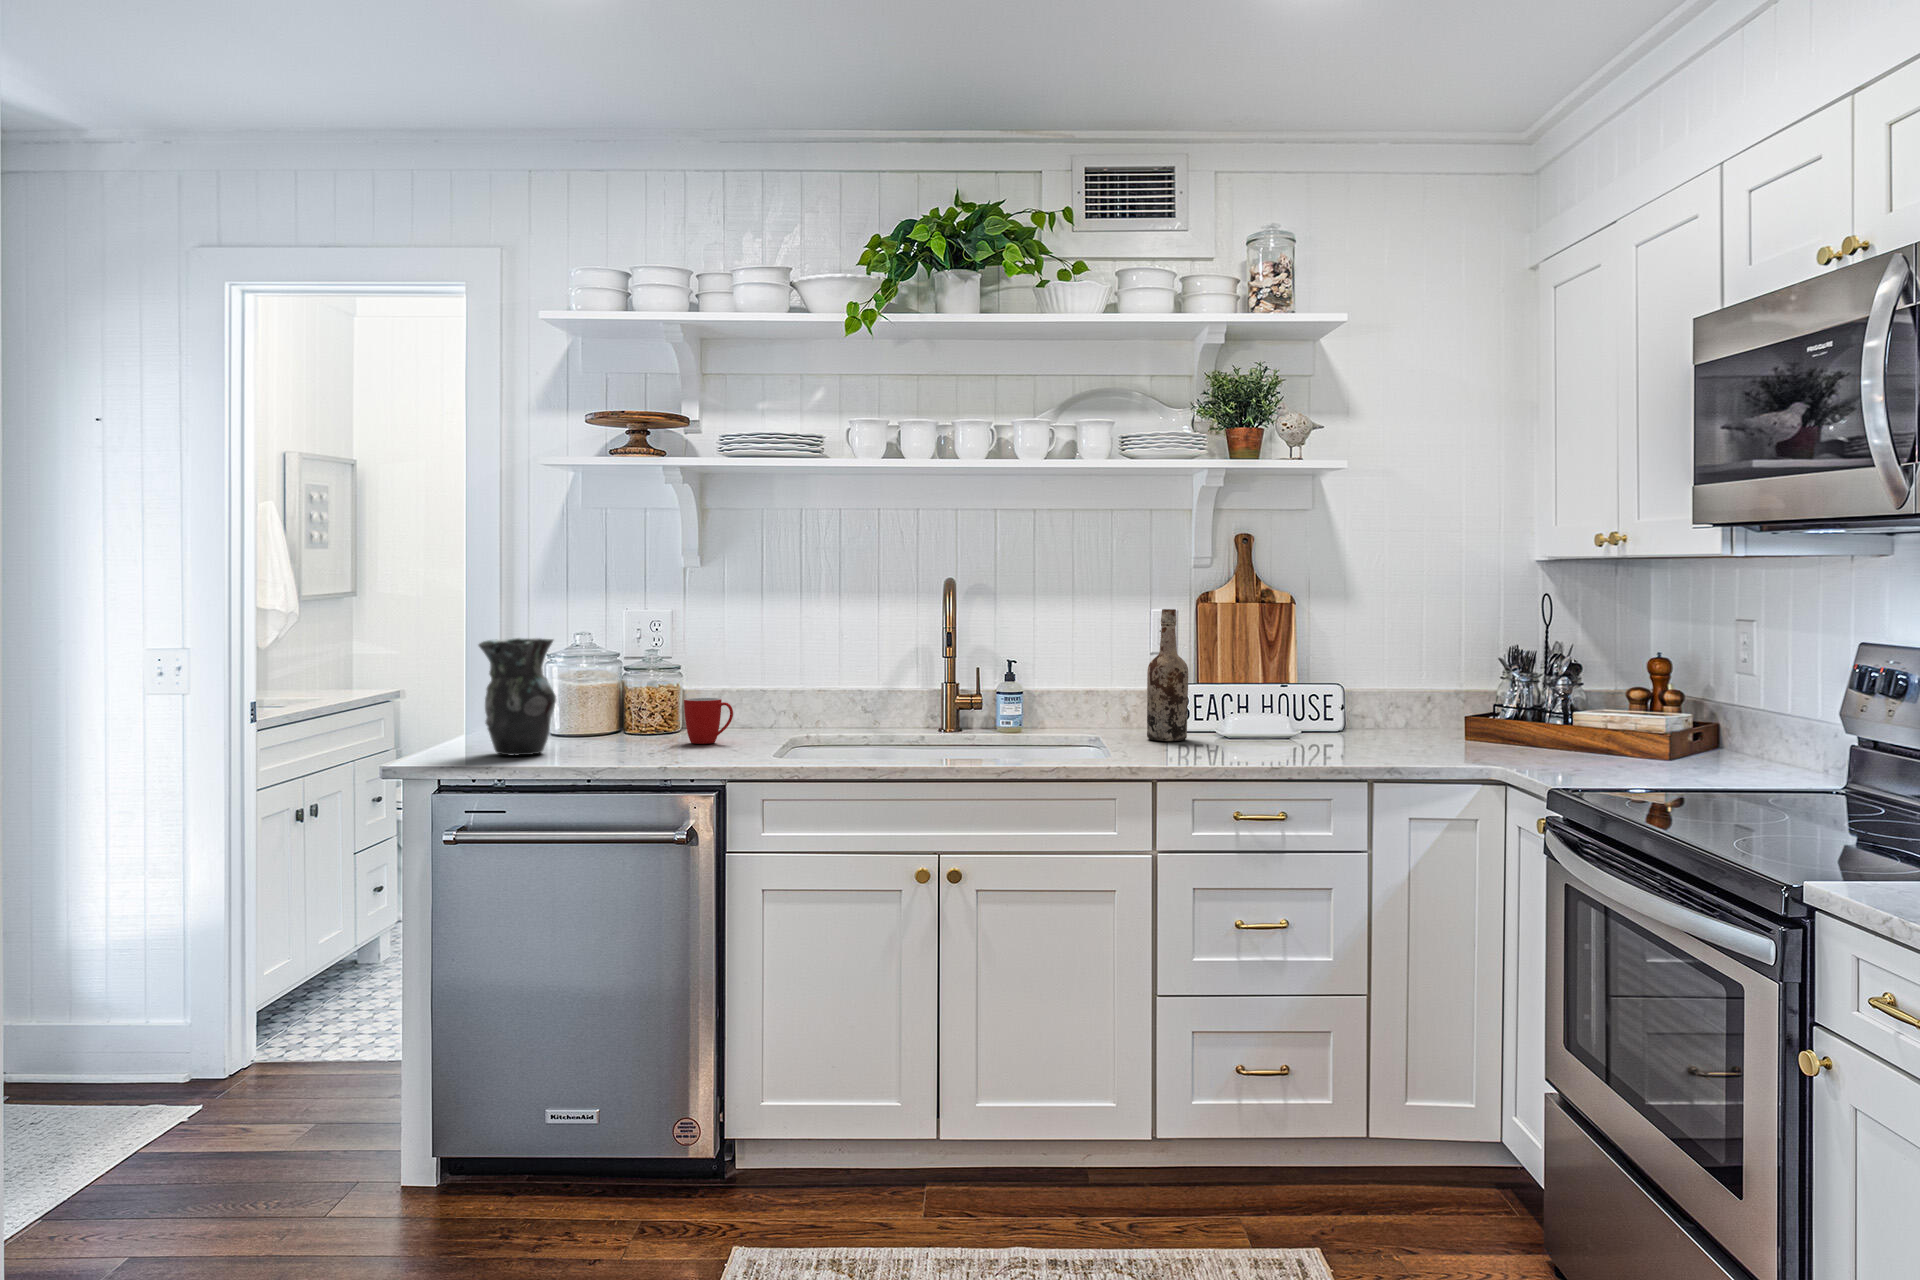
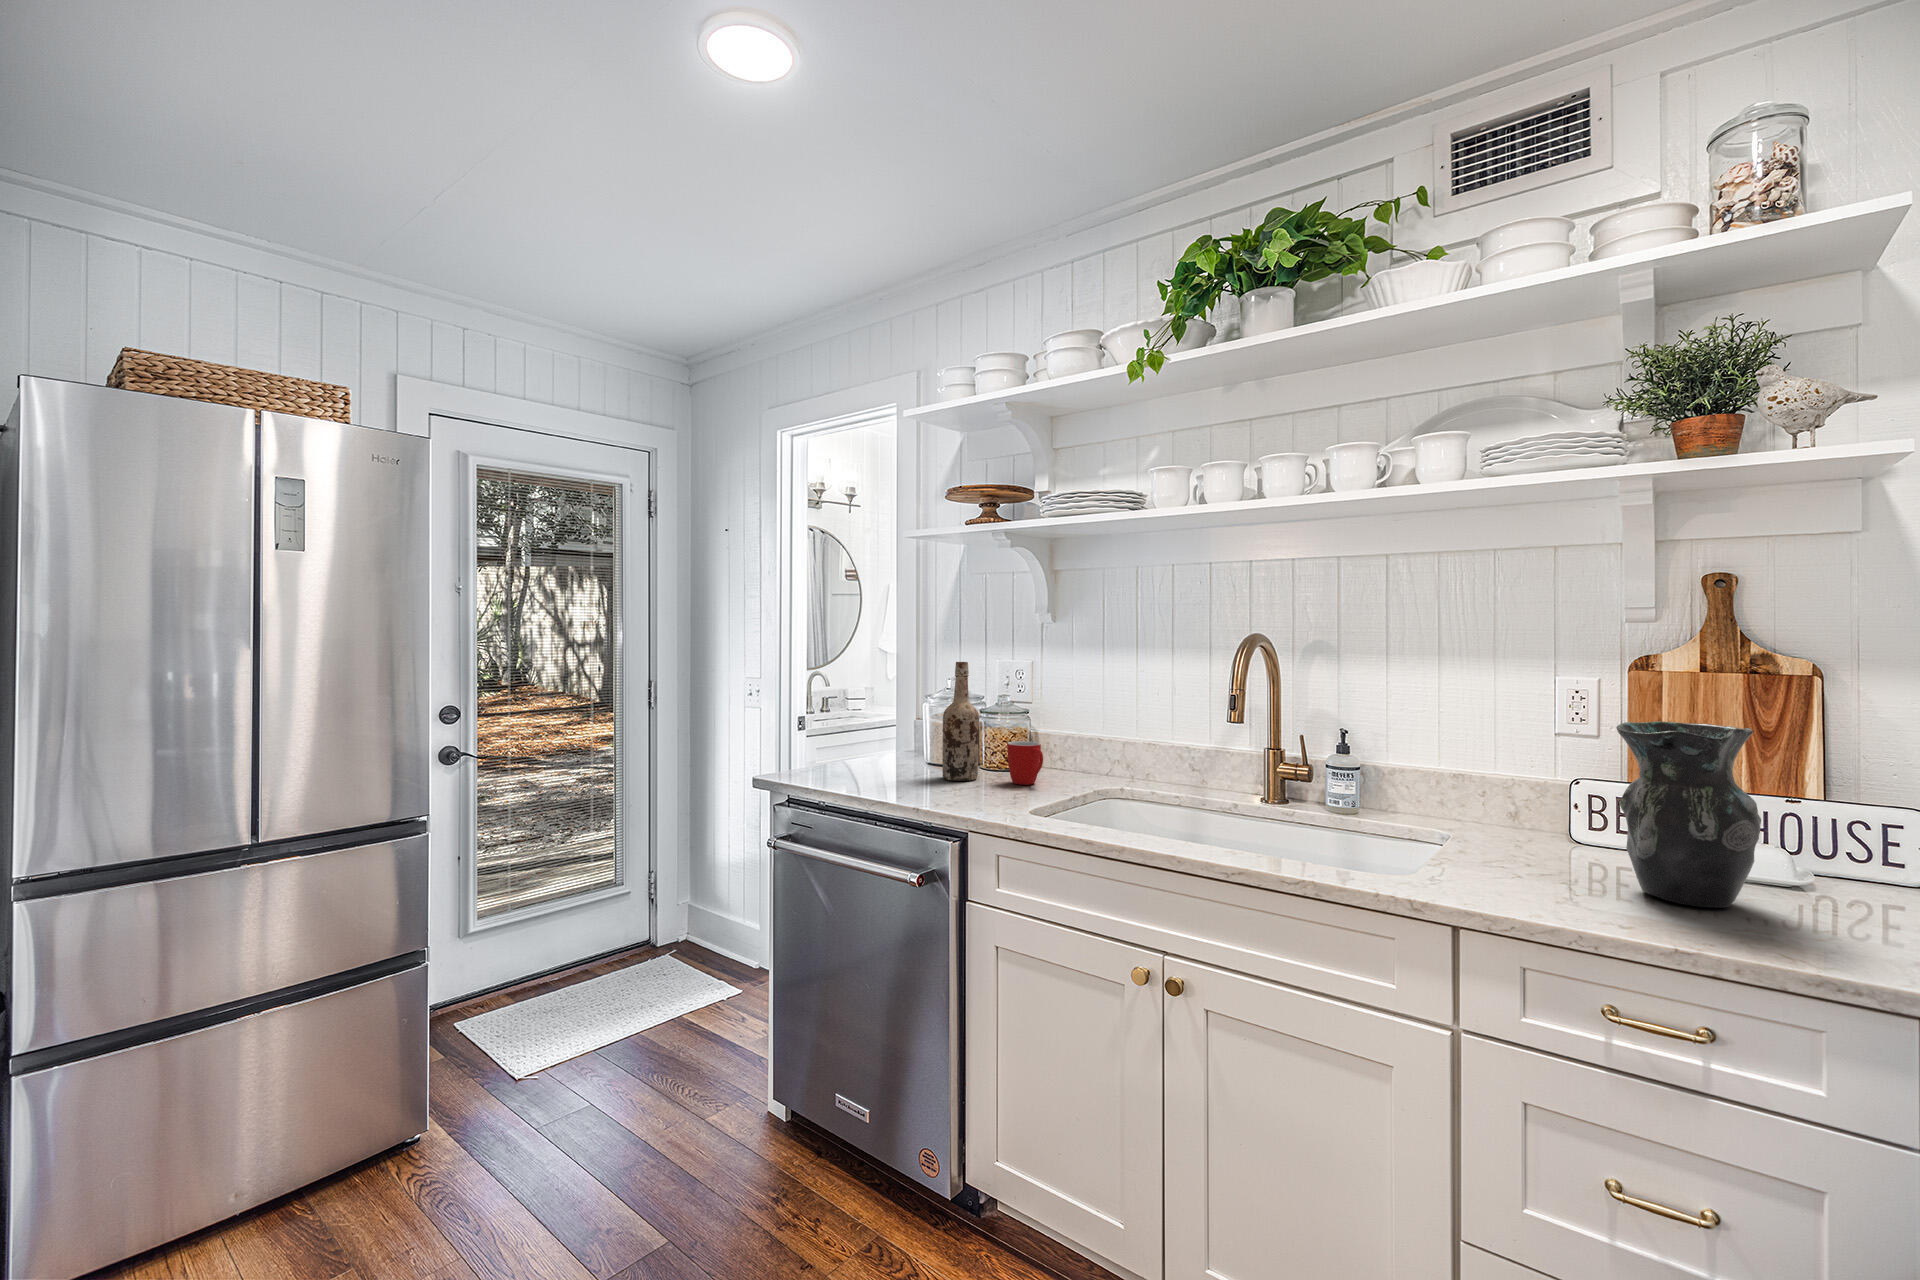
wine bottle: present [1147,609,1189,741] -> present [942,662,979,781]
vase: present [479,638,556,755] -> present [1616,721,1761,908]

